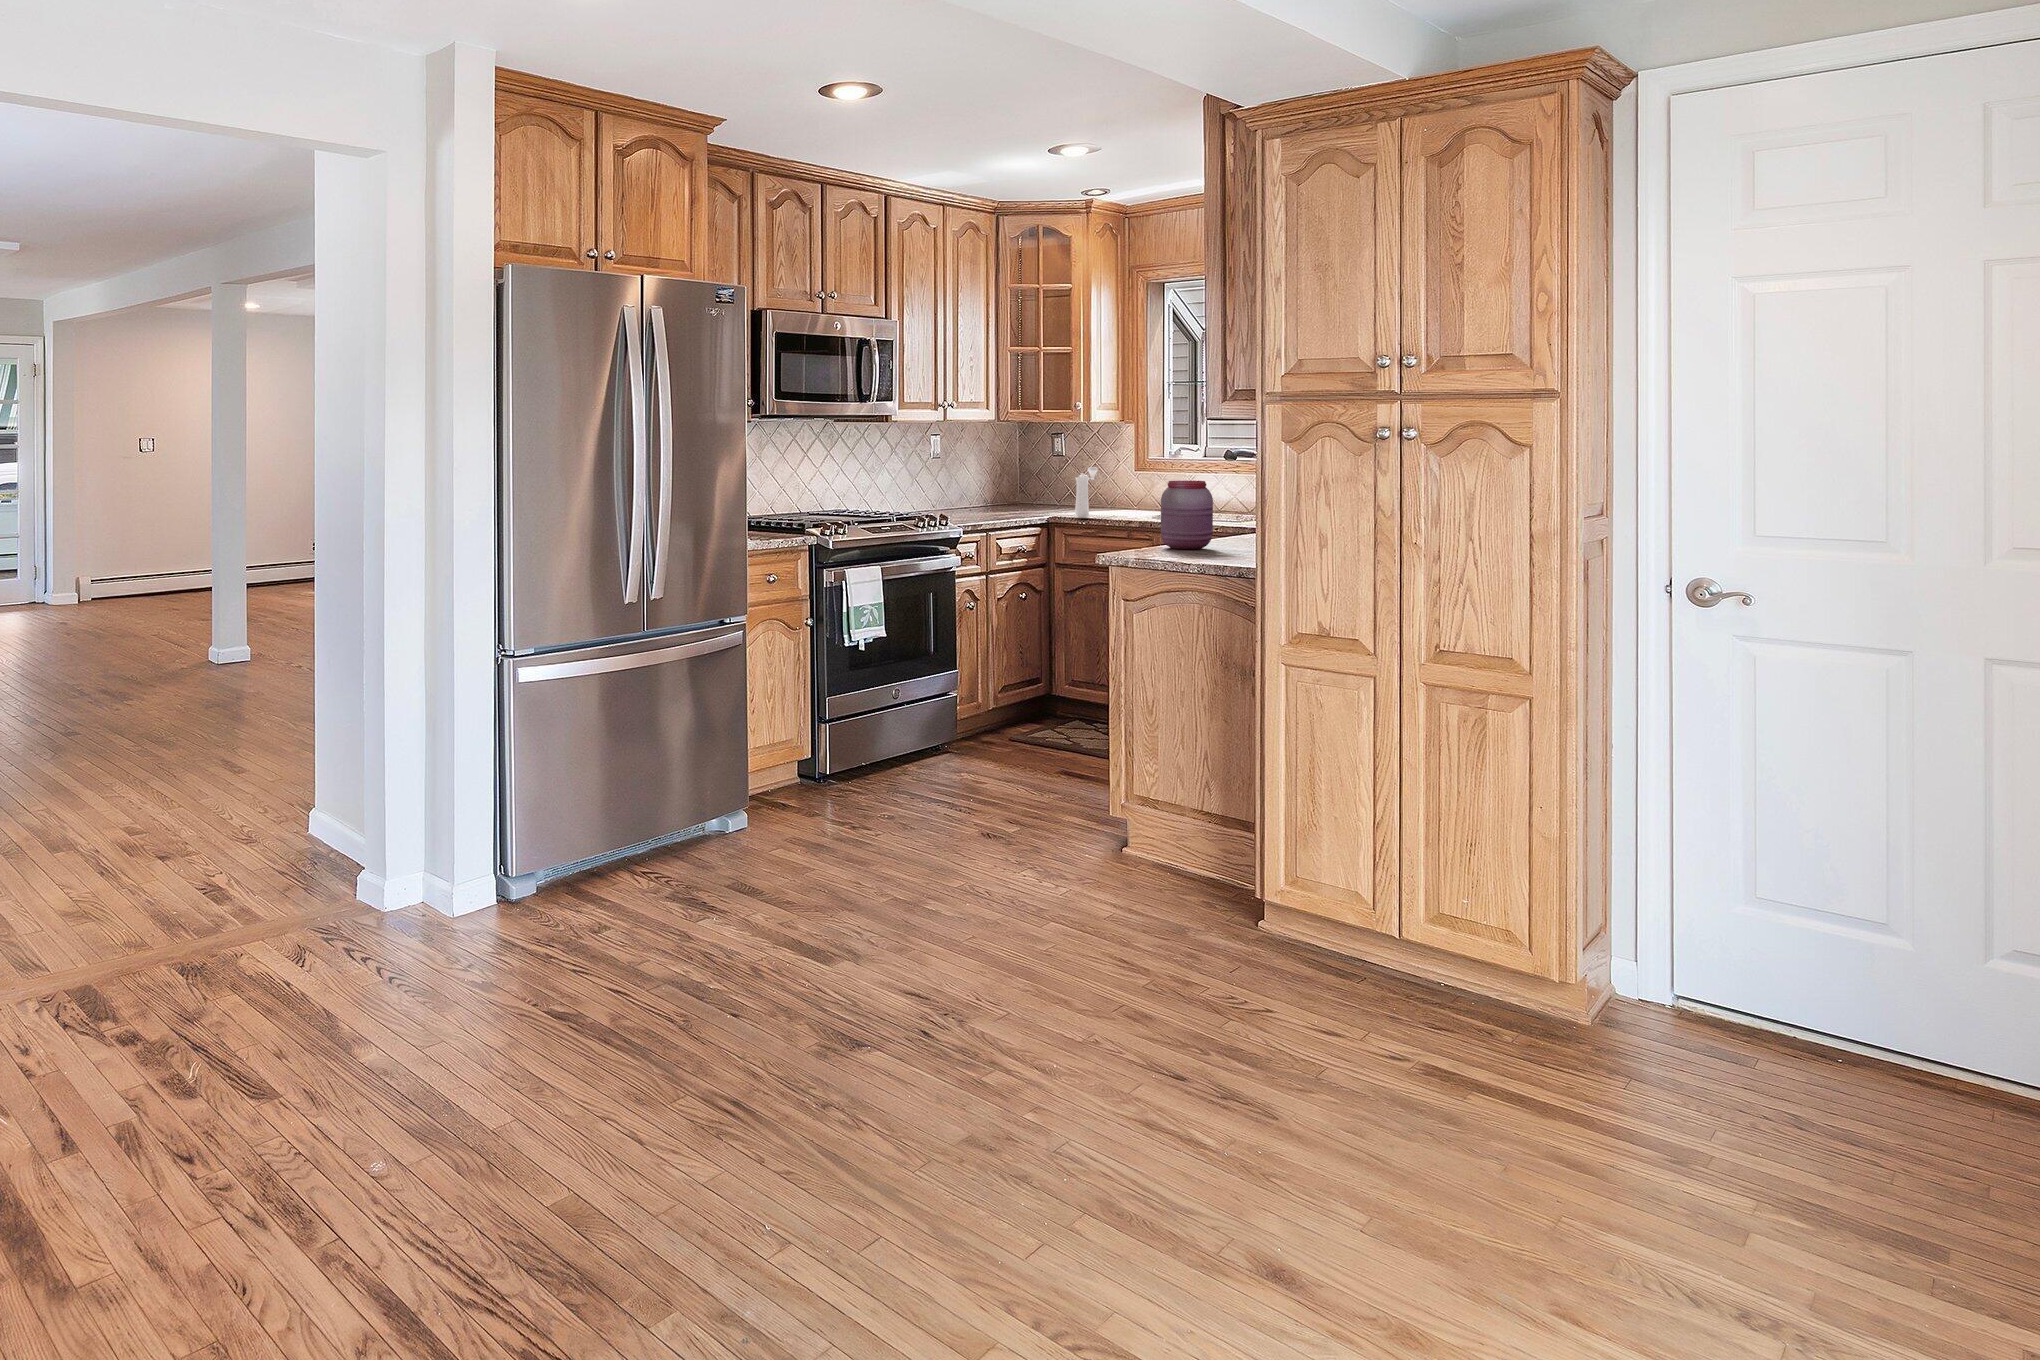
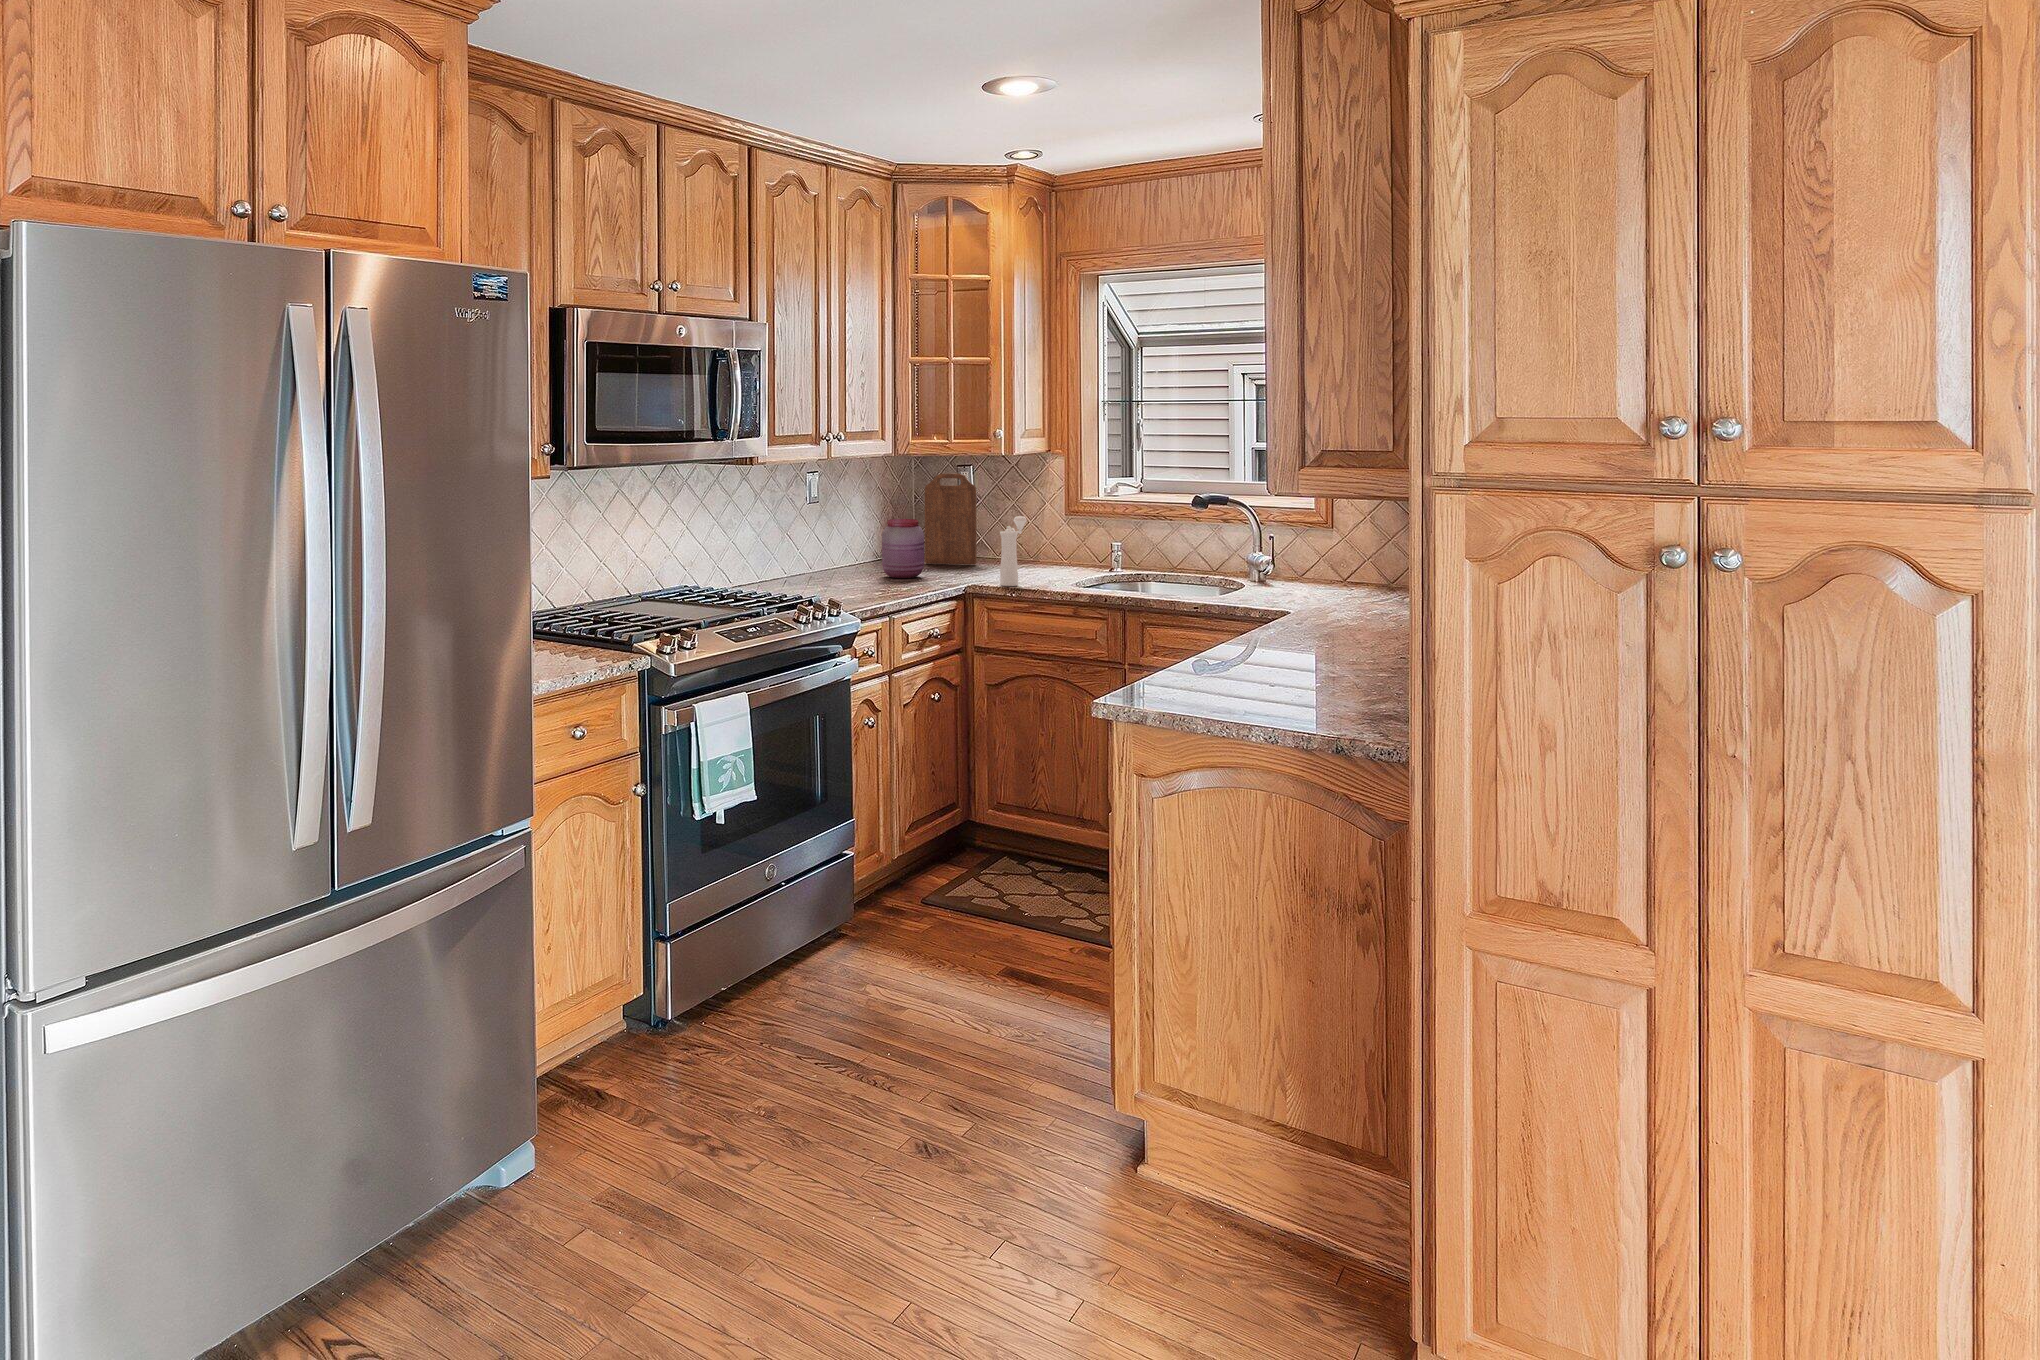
cutting board: none [1025,439,1066,511] -> present [925,474,977,565]
jar: present [1161,481,1213,549] -> present [882,519,924,578]

